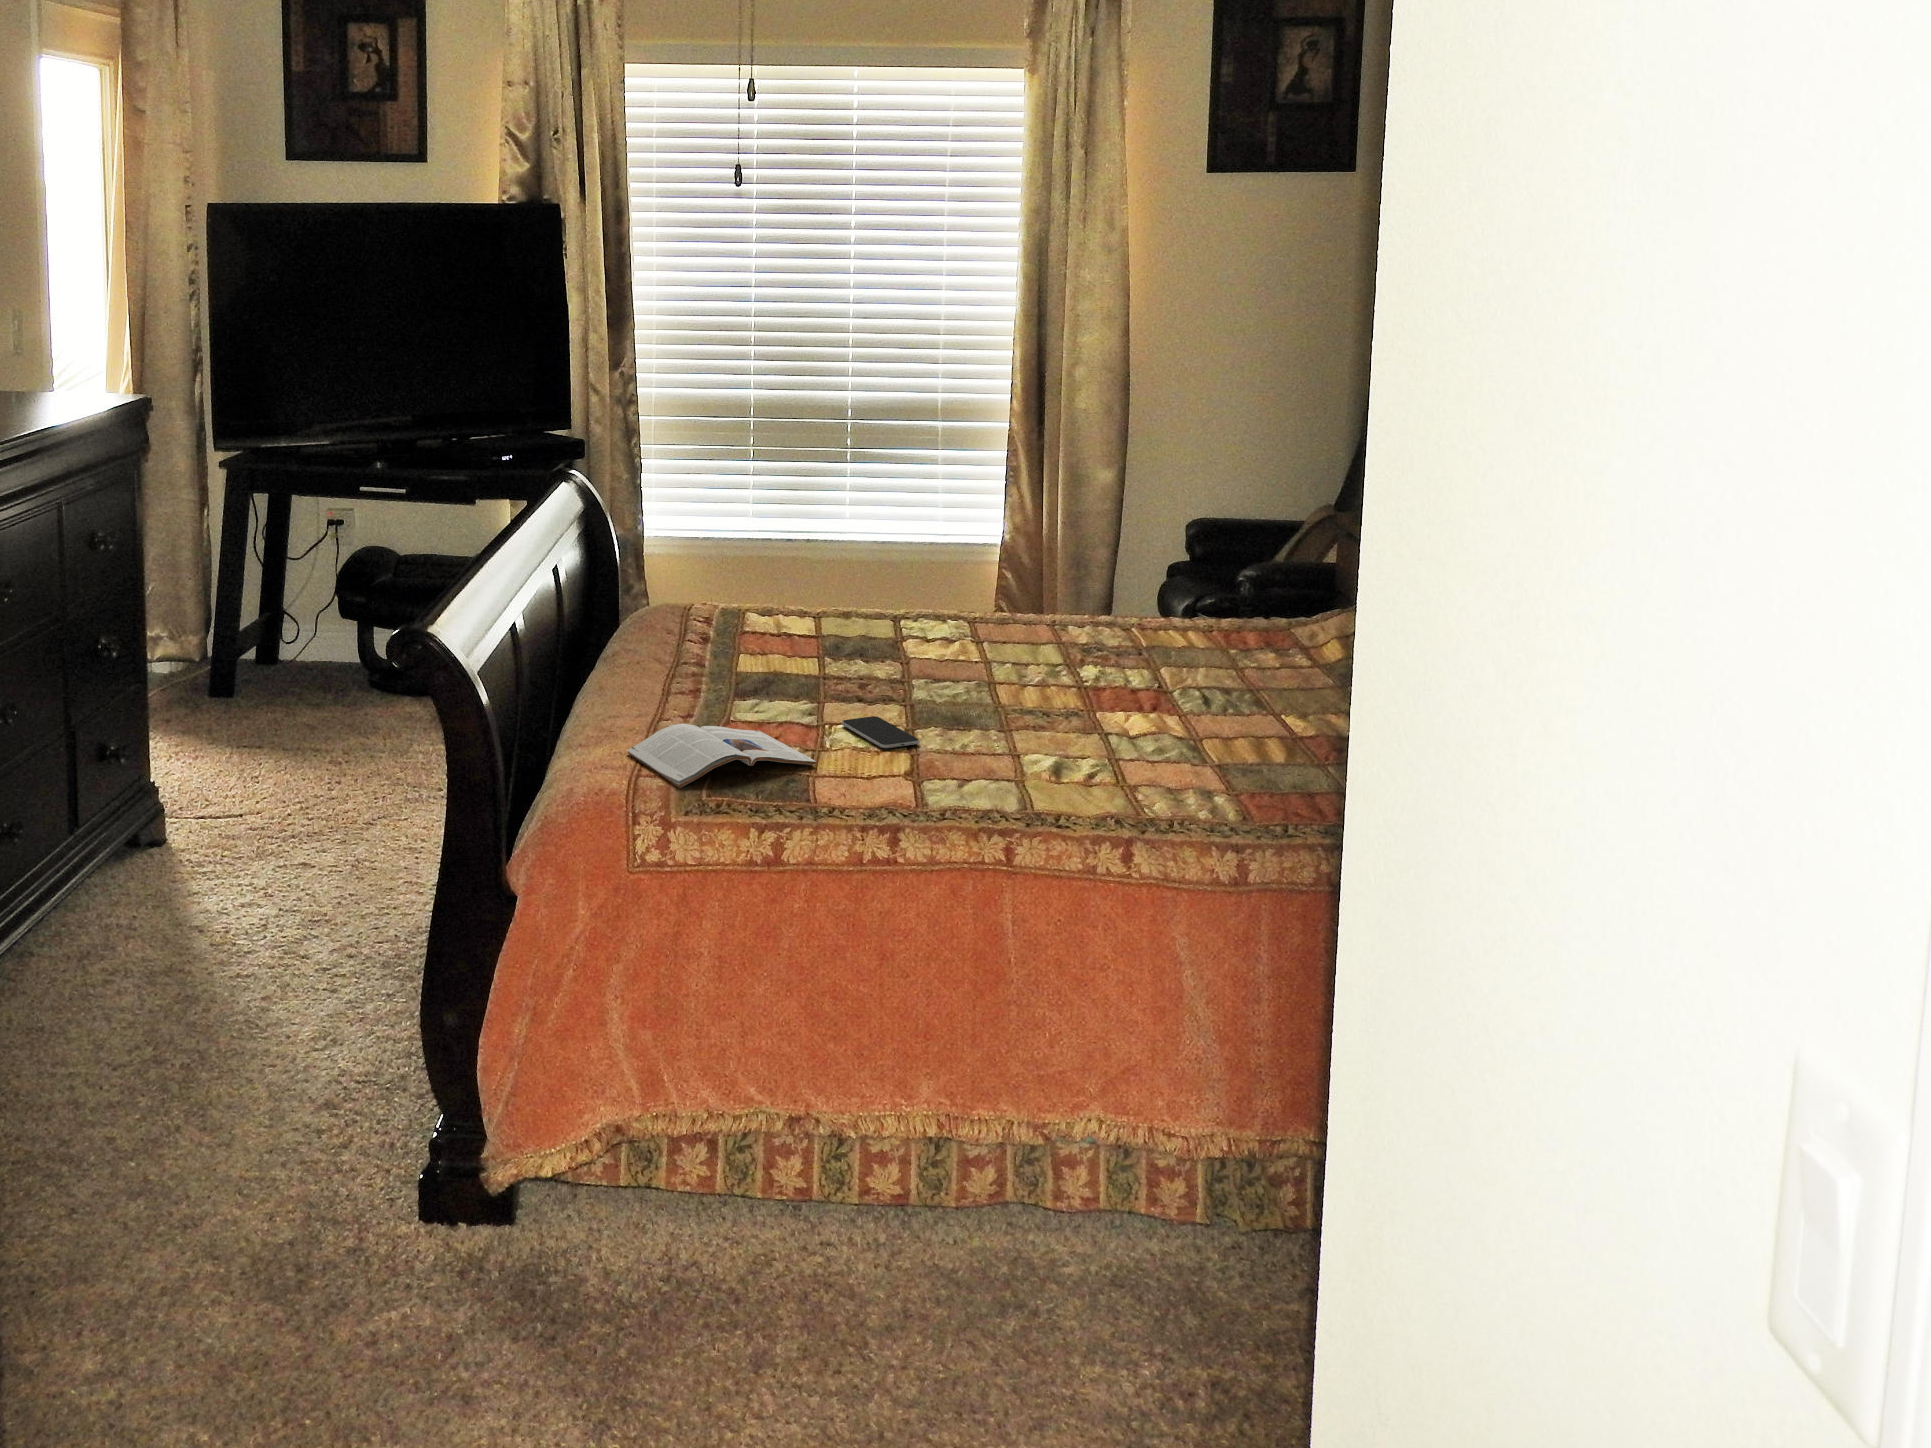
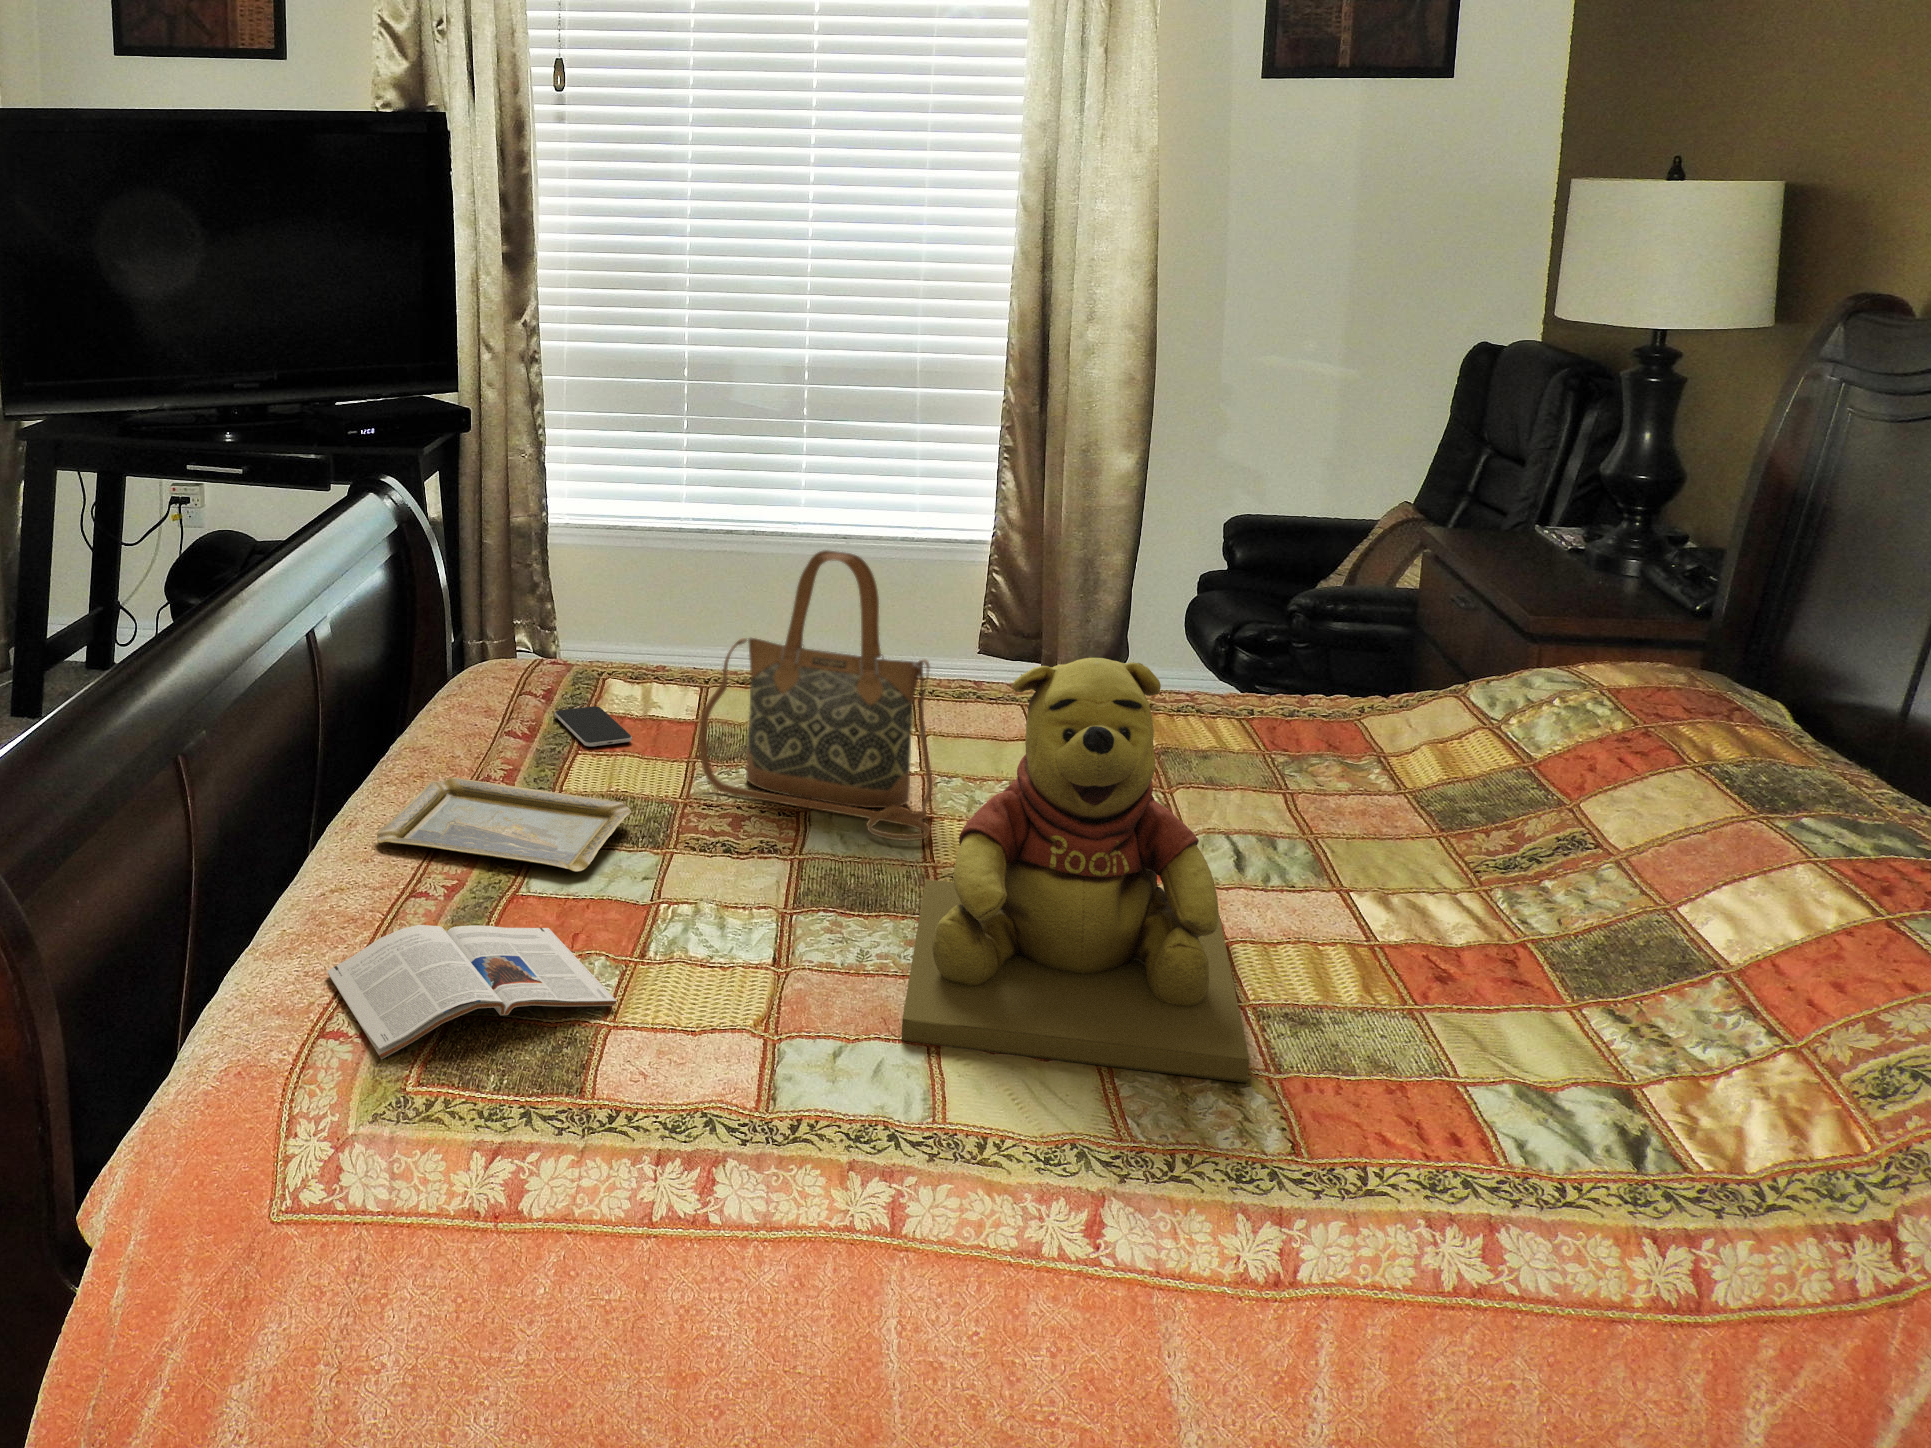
handbag: none [832,499,998,691] -> present [699,550,933,841]
teddy bear: none [999,543,1216,795] -> present [901,658,1249,1083]
tray: none [626,659,794,706] -> present [377,777,631,872]
smartphone: present [842,716,919,748] -> present [555,706,632,747]

